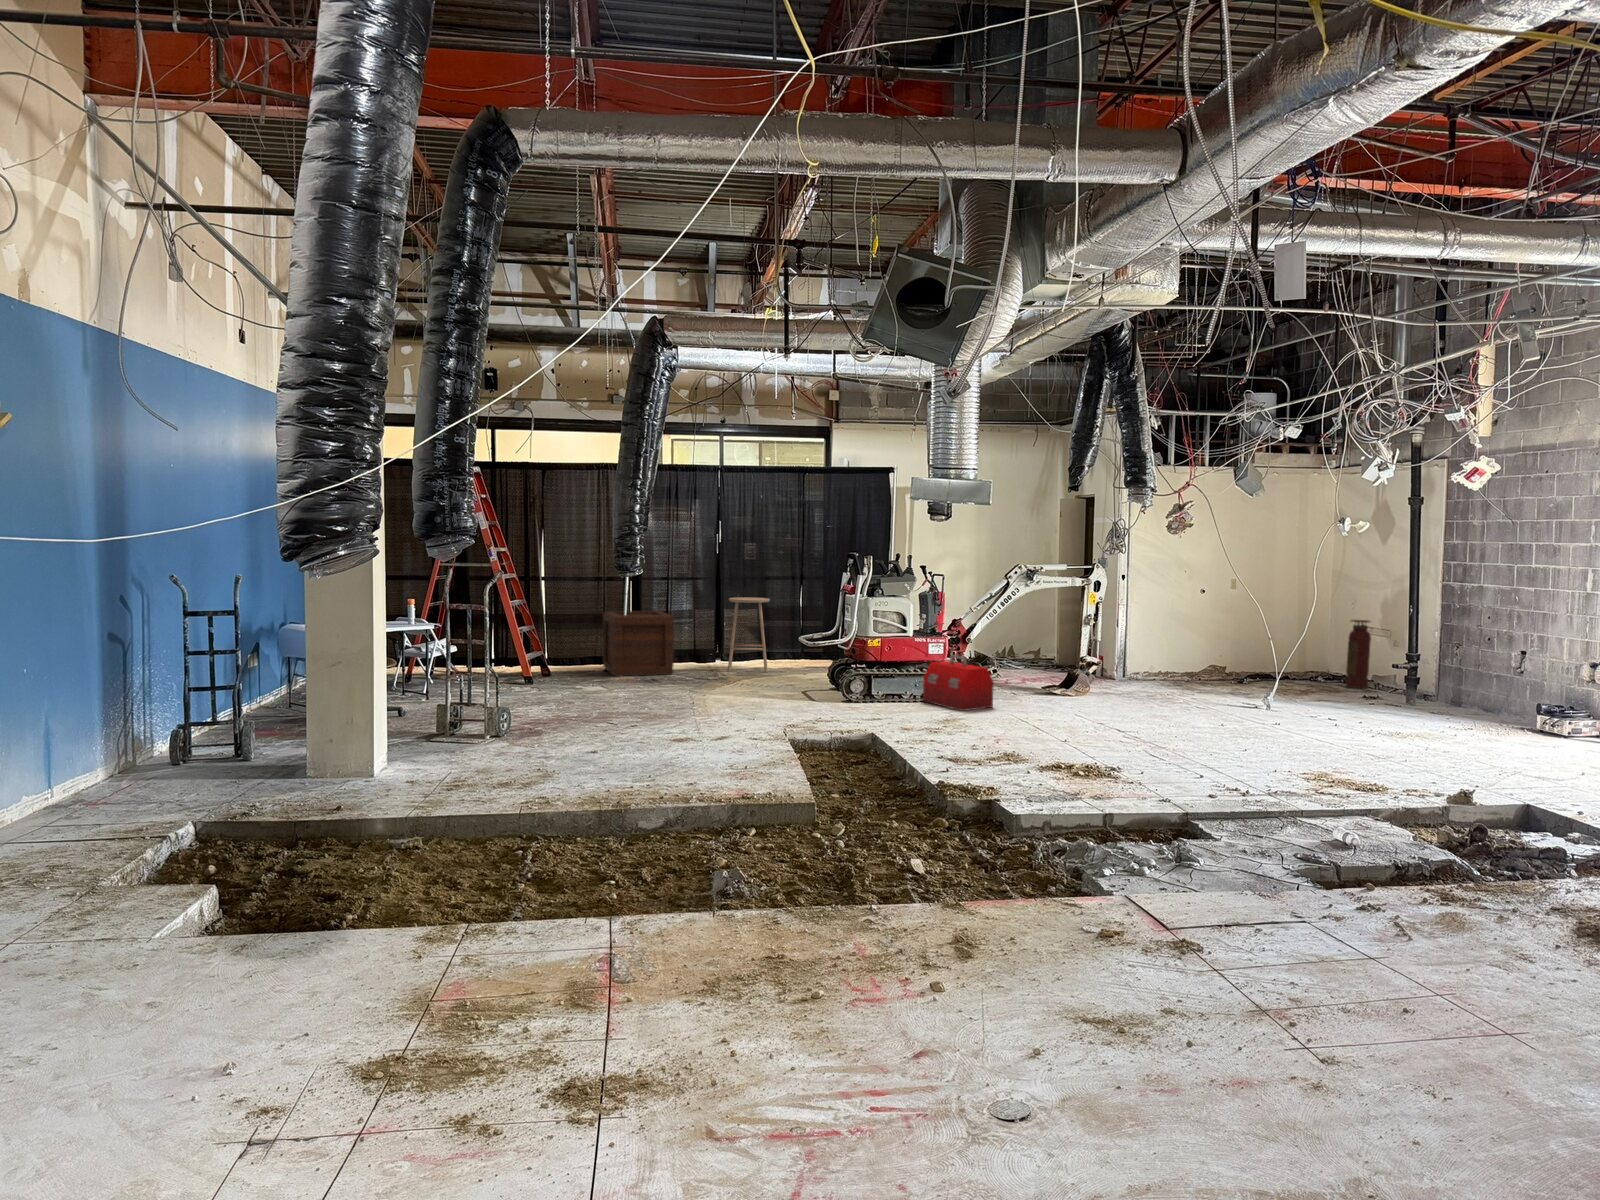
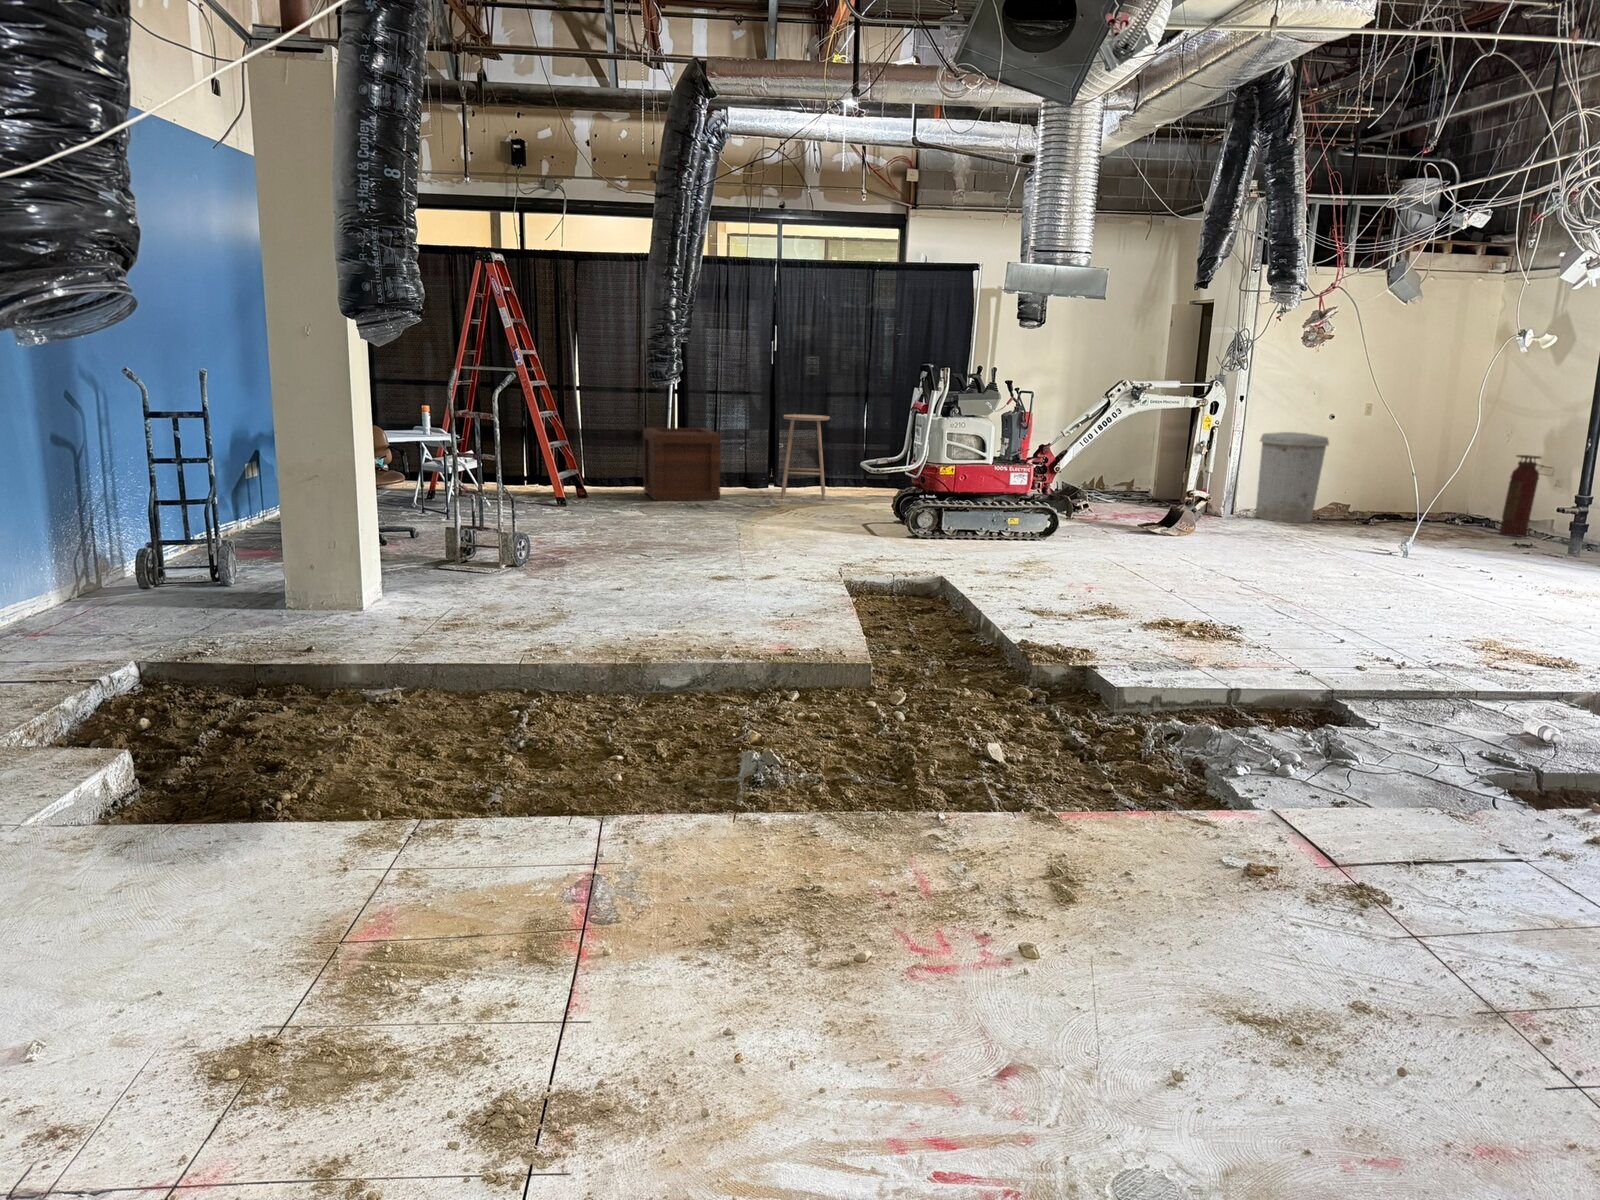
trash can: none [1140,605,1198,682] -> present [1255,432,1329,523]
toolbox: present [923,655,994,711] -> none [1001,486,1086,552]

